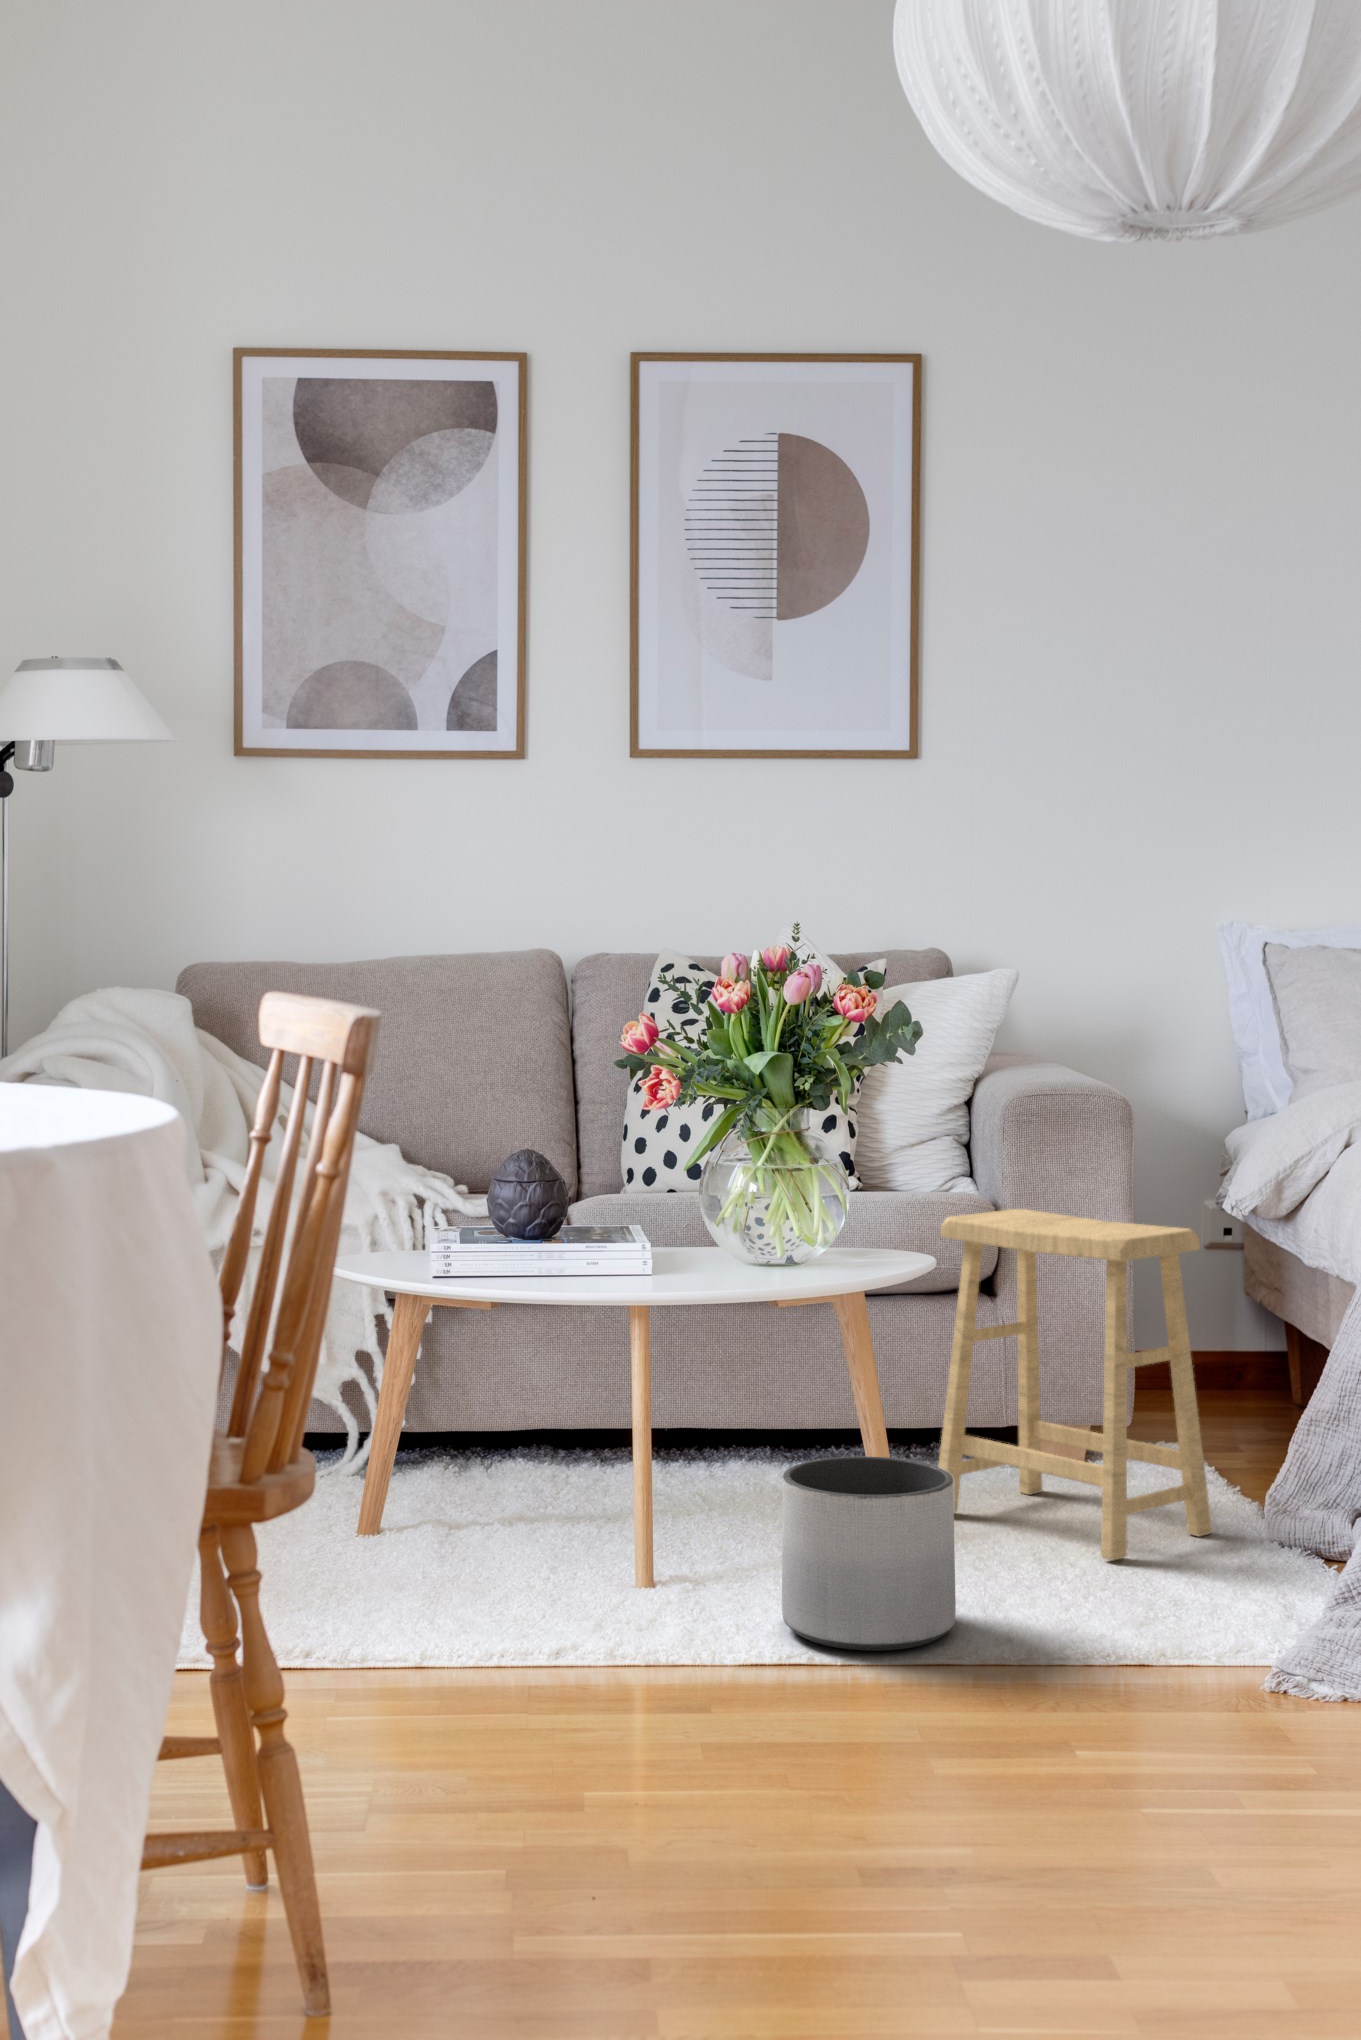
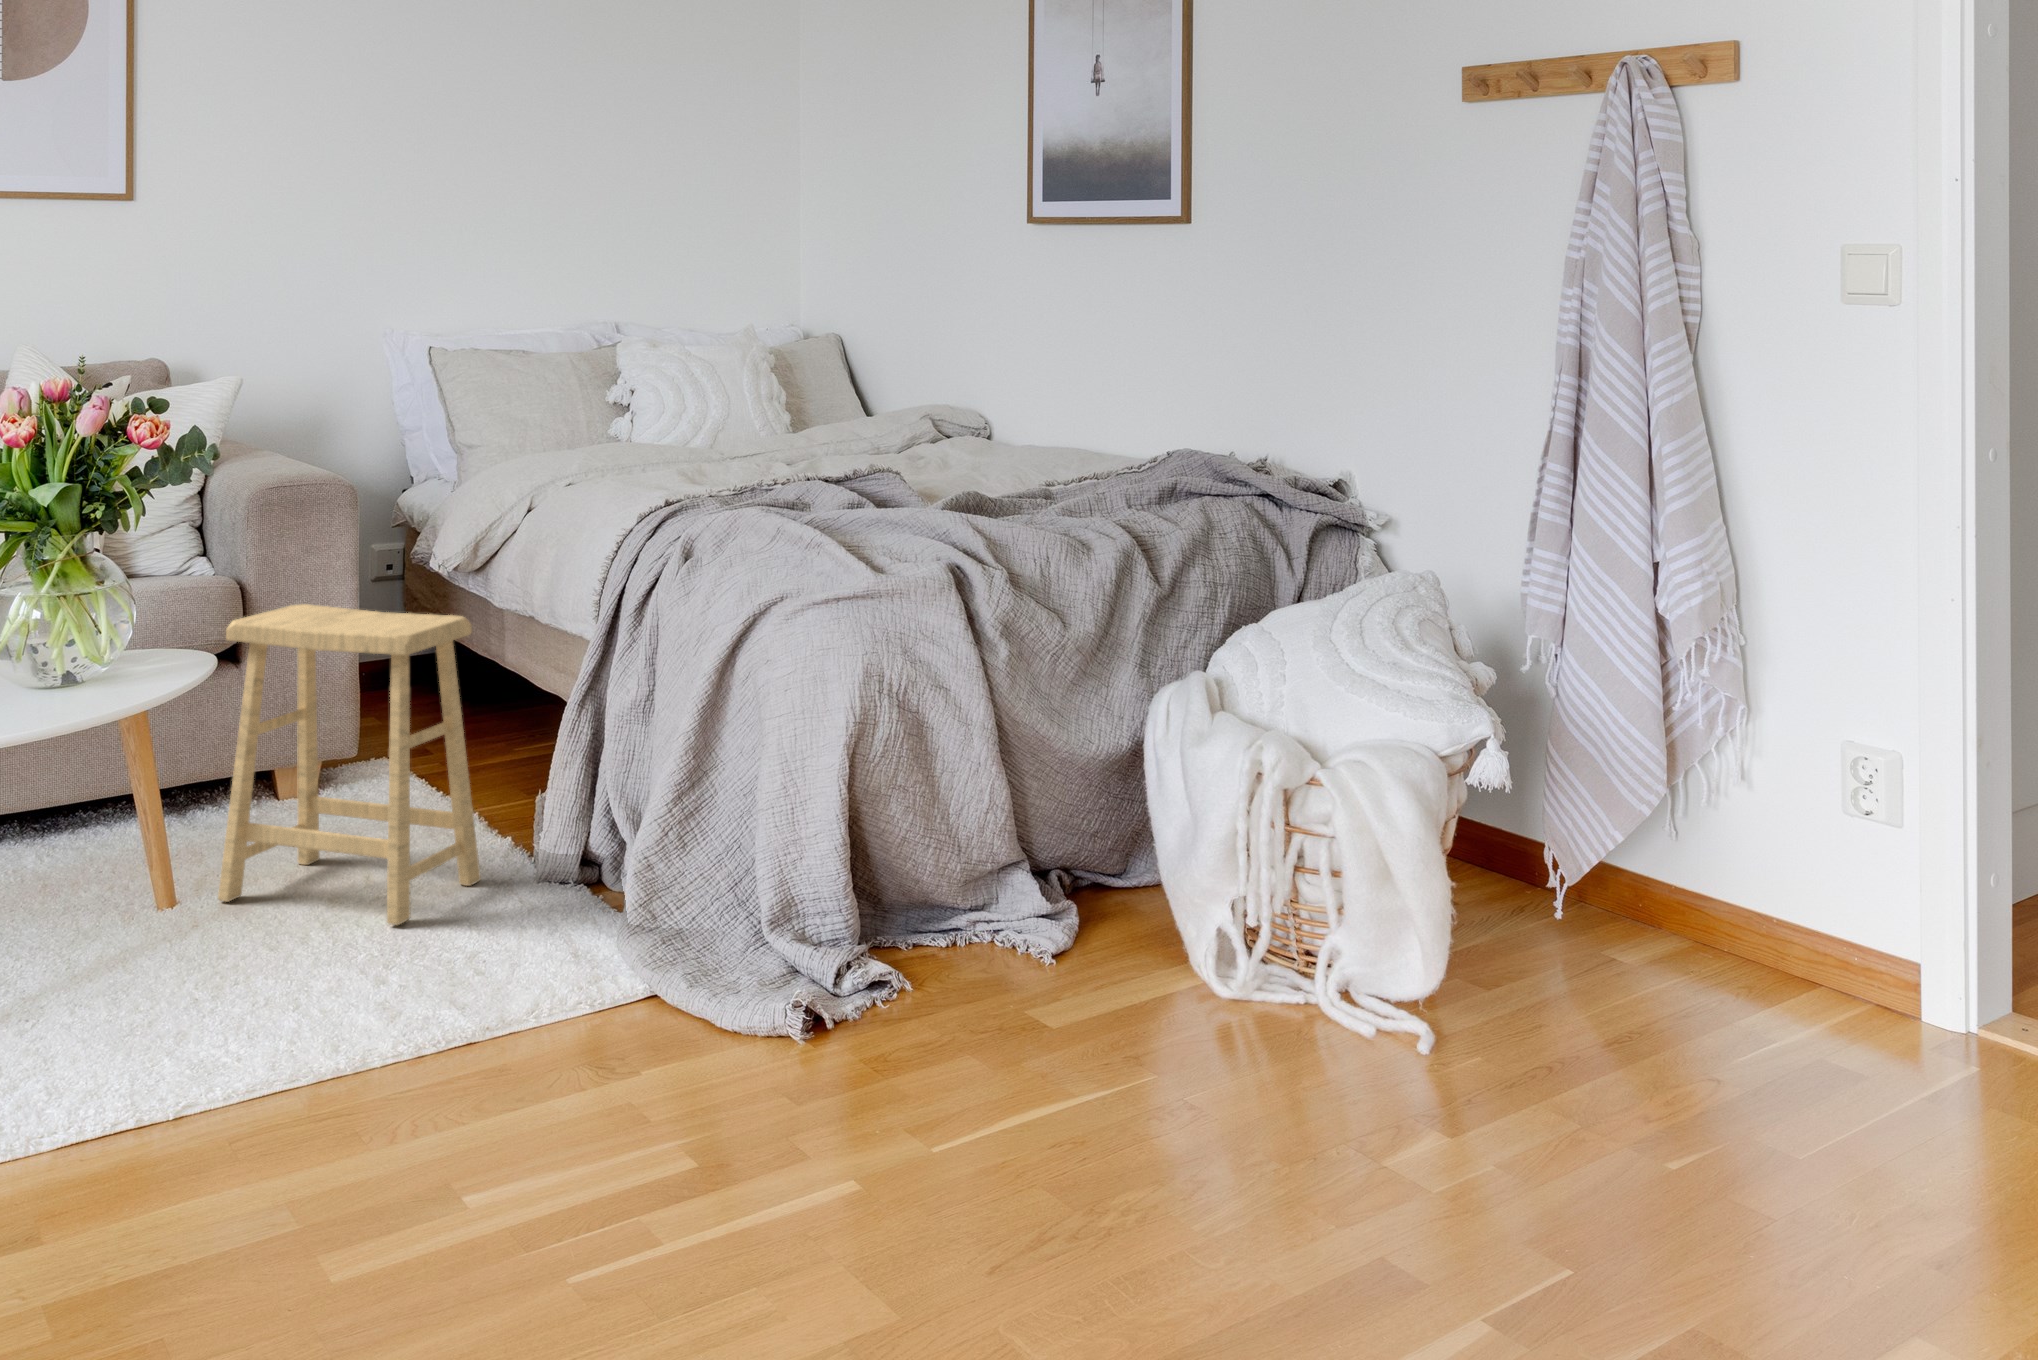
planter: present [782,1457,956,1651] -> none [82,873,262,1074]

